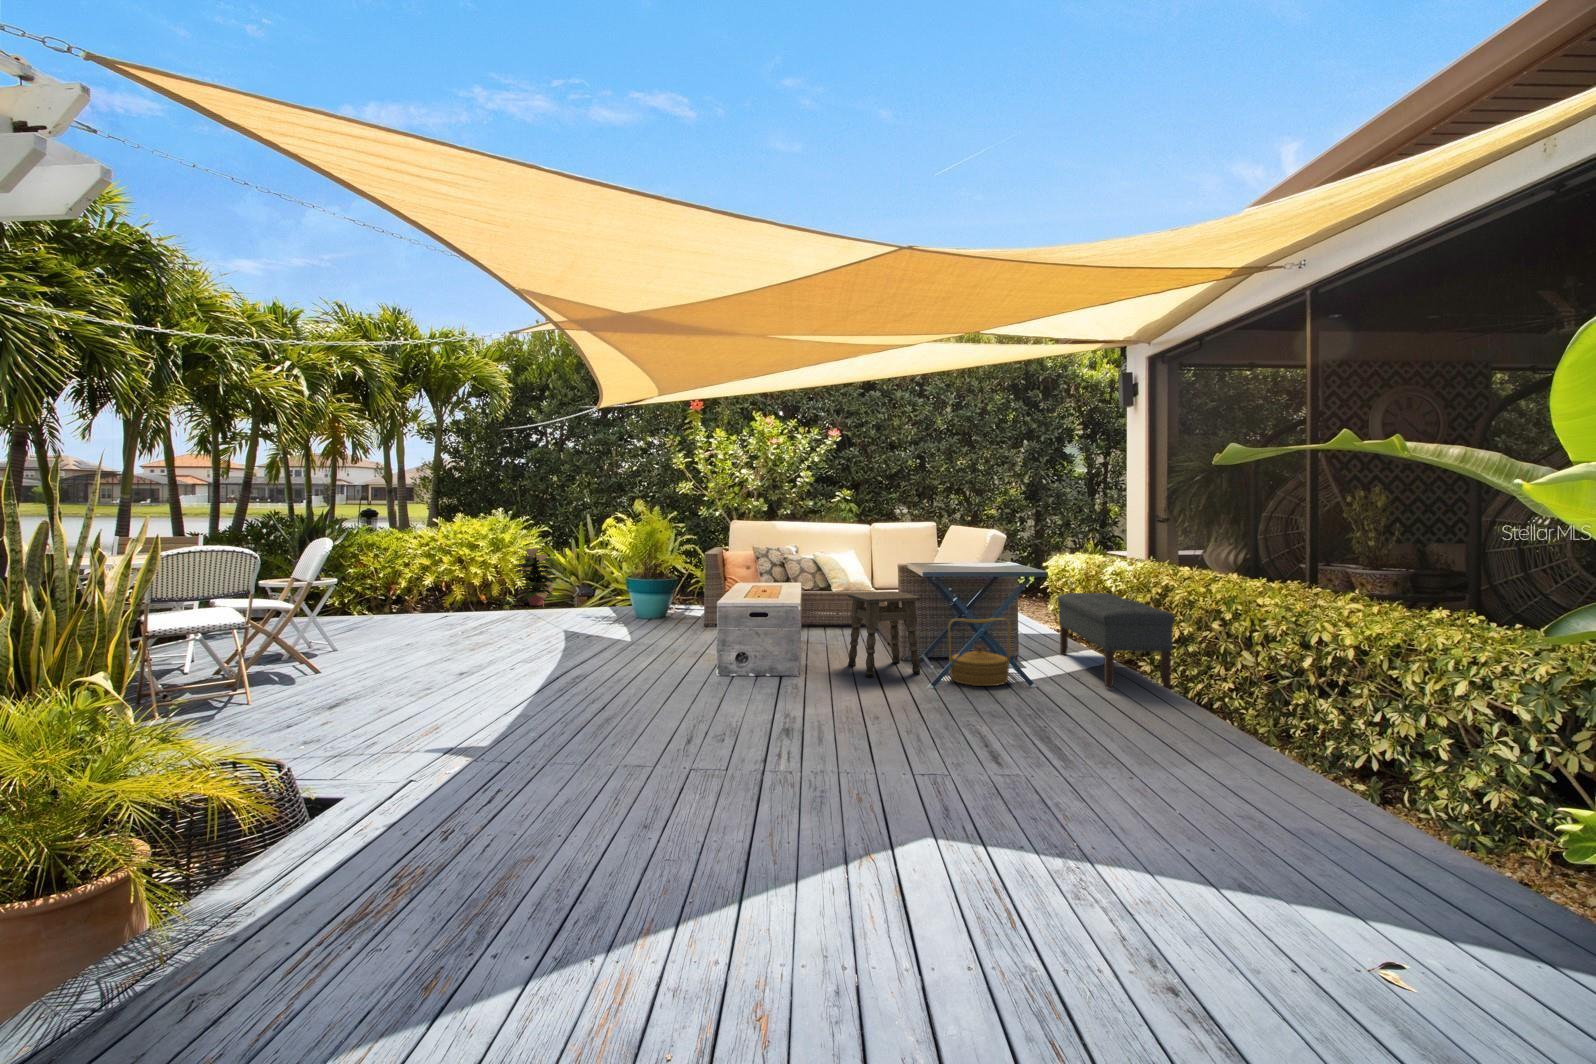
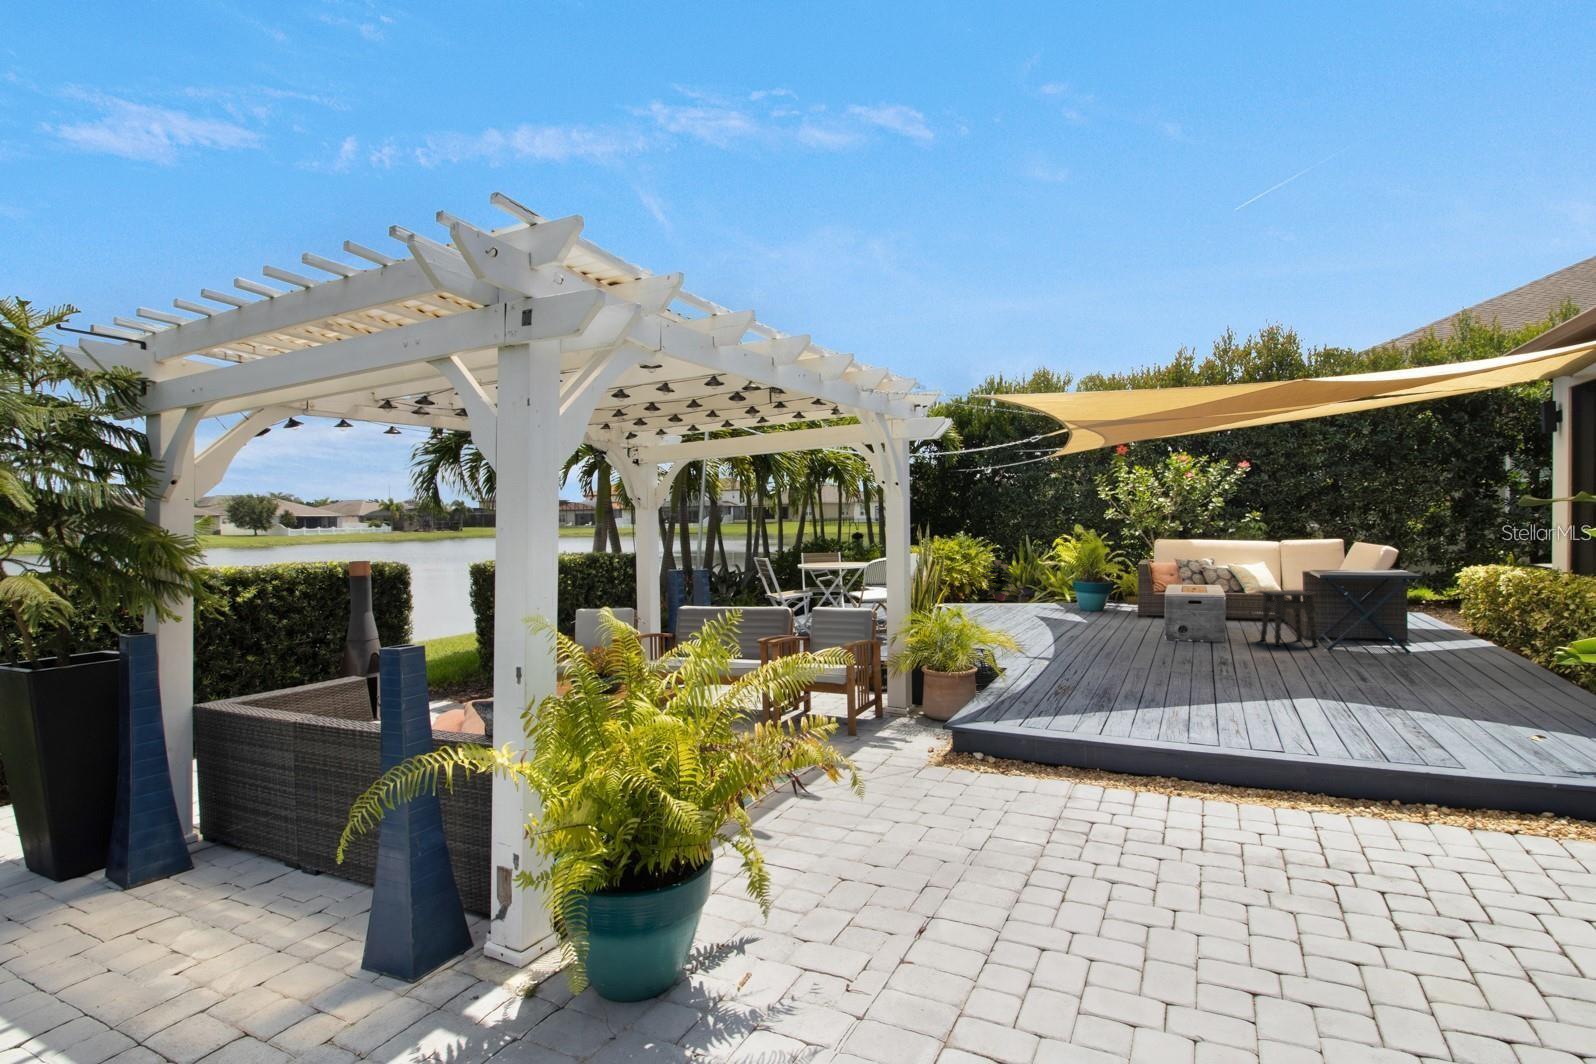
bench: present [1057,593,1175,689] -> none [1448,595,1538,663]
woven basket: present [948,618,1011,686] -> none [1340,608,1394,655]

